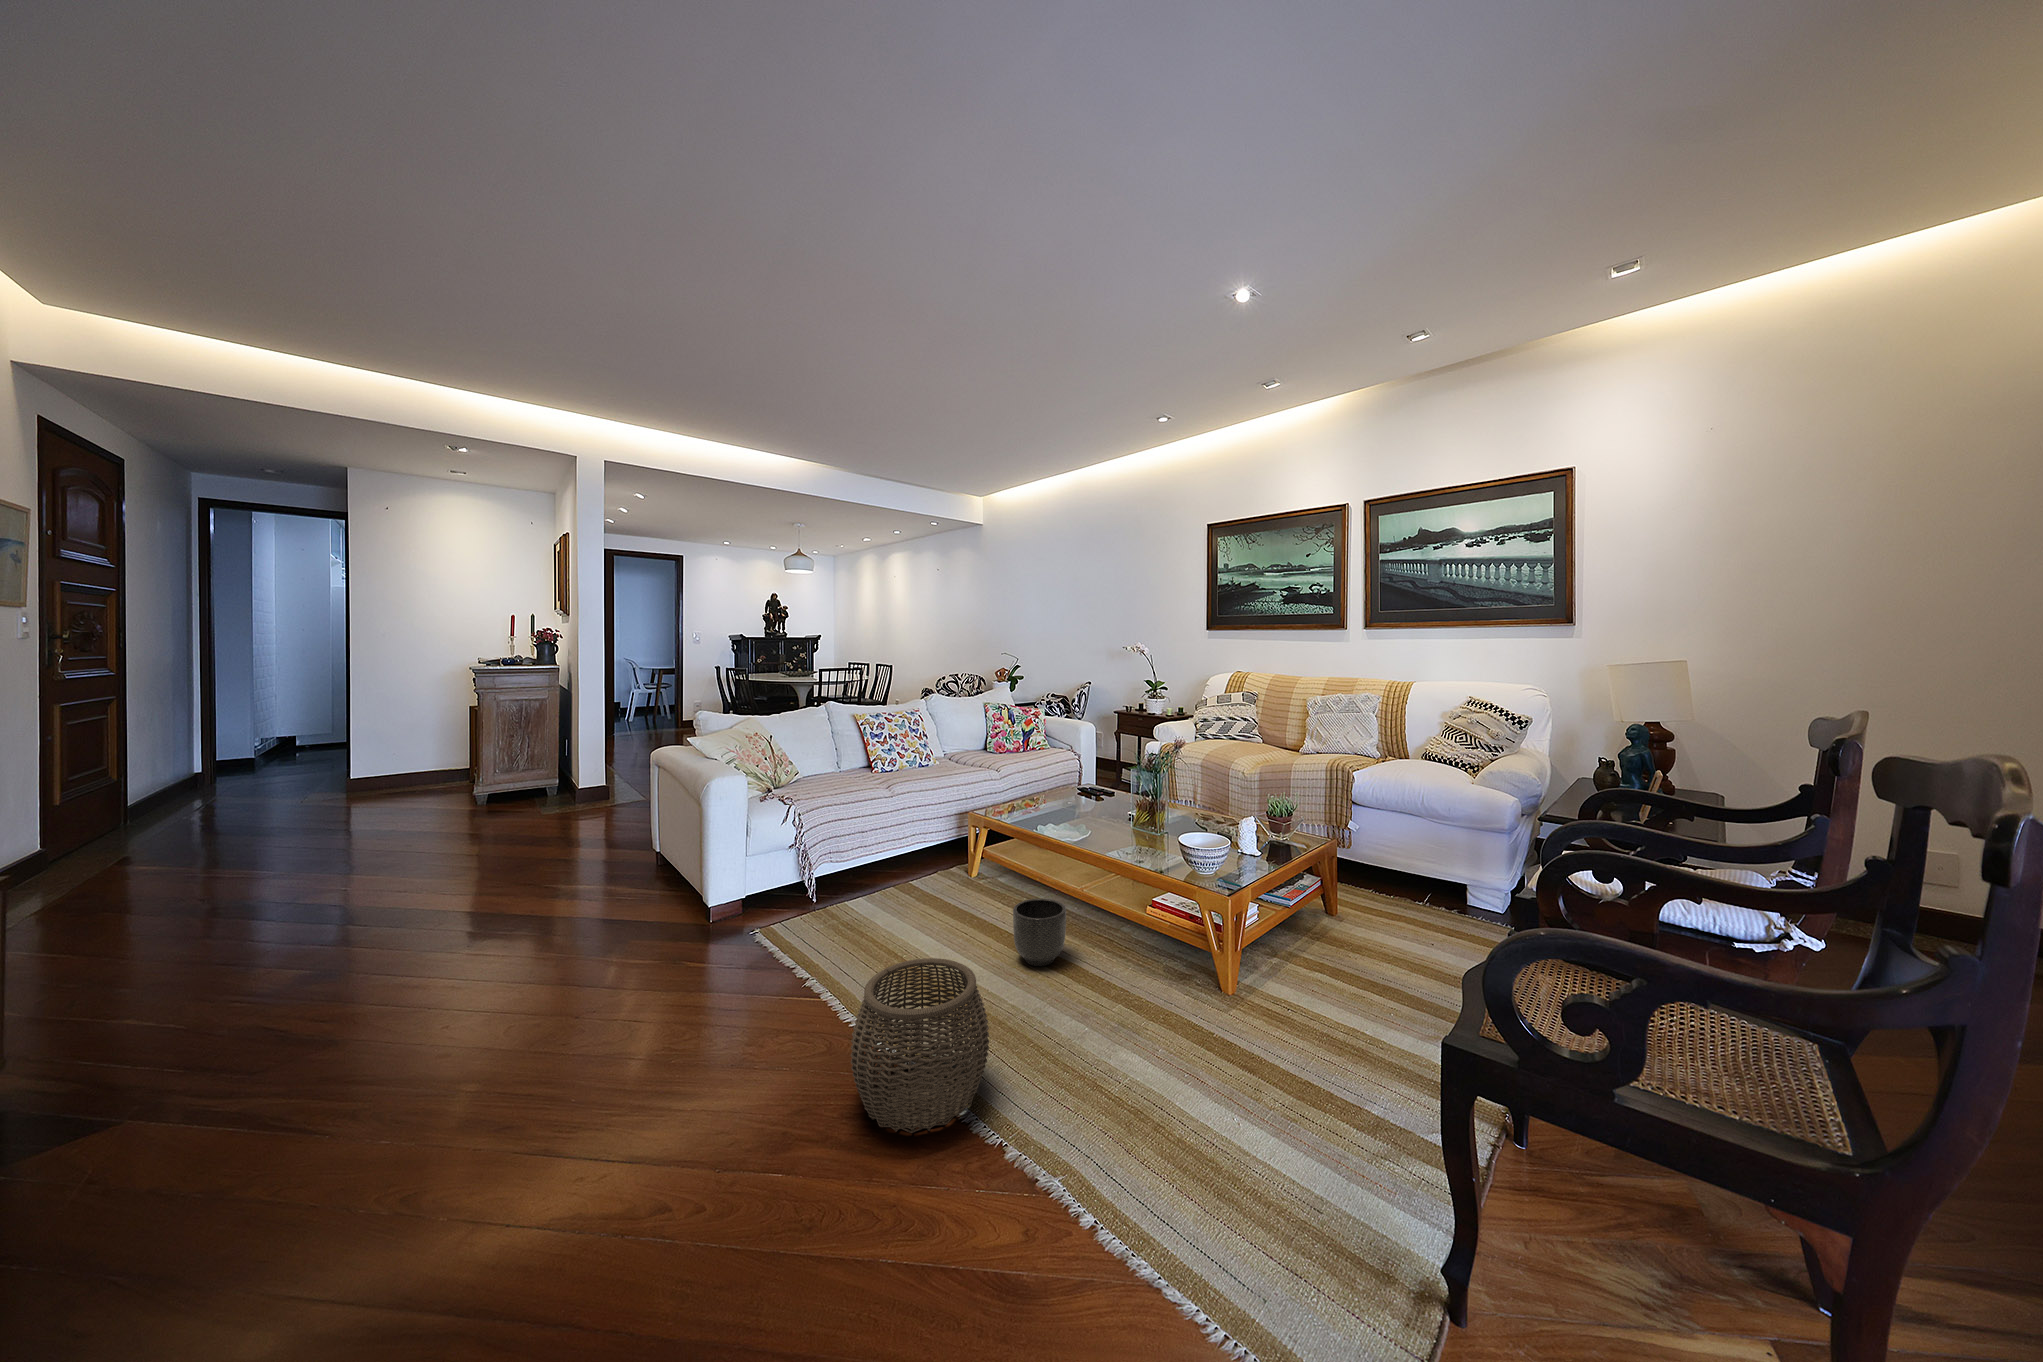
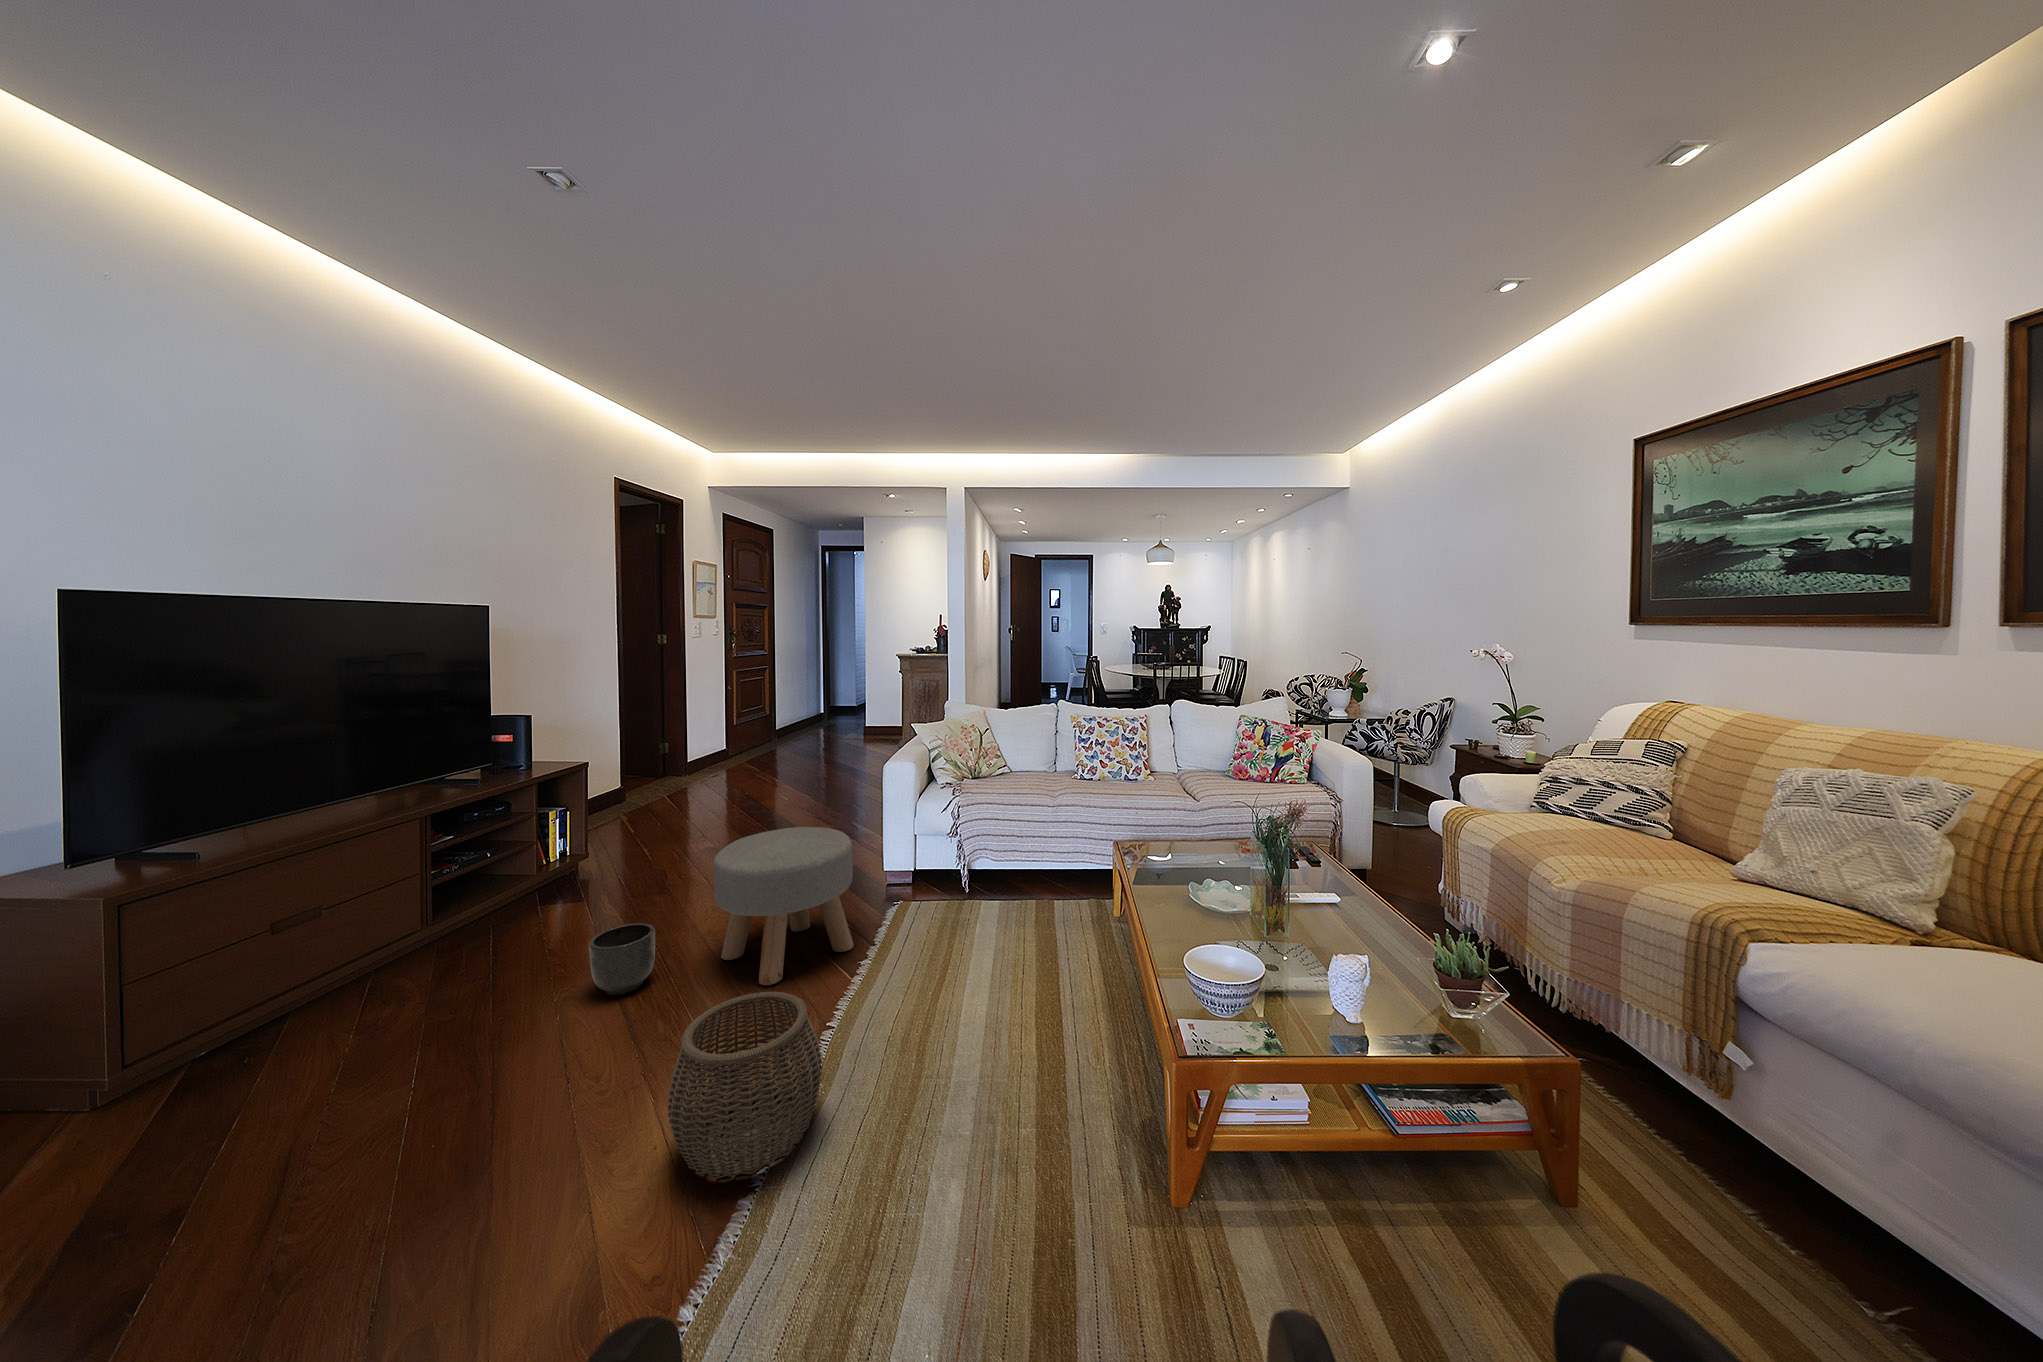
ottoman: none [600,847,774,1032] -> present [713,827,854,985]
planter: present [1013,899,1066,966] -> present [589,923,655,995]

